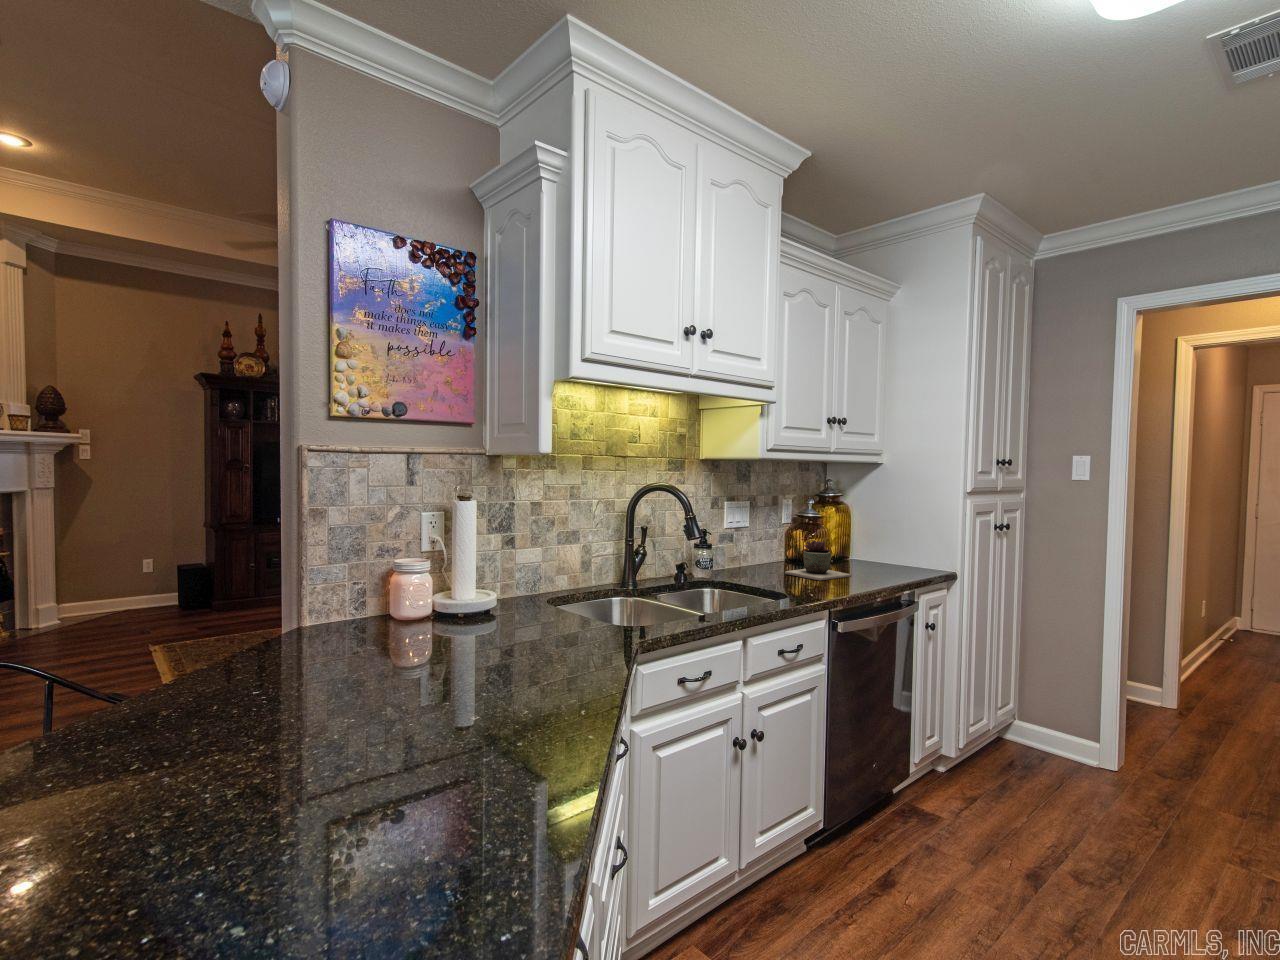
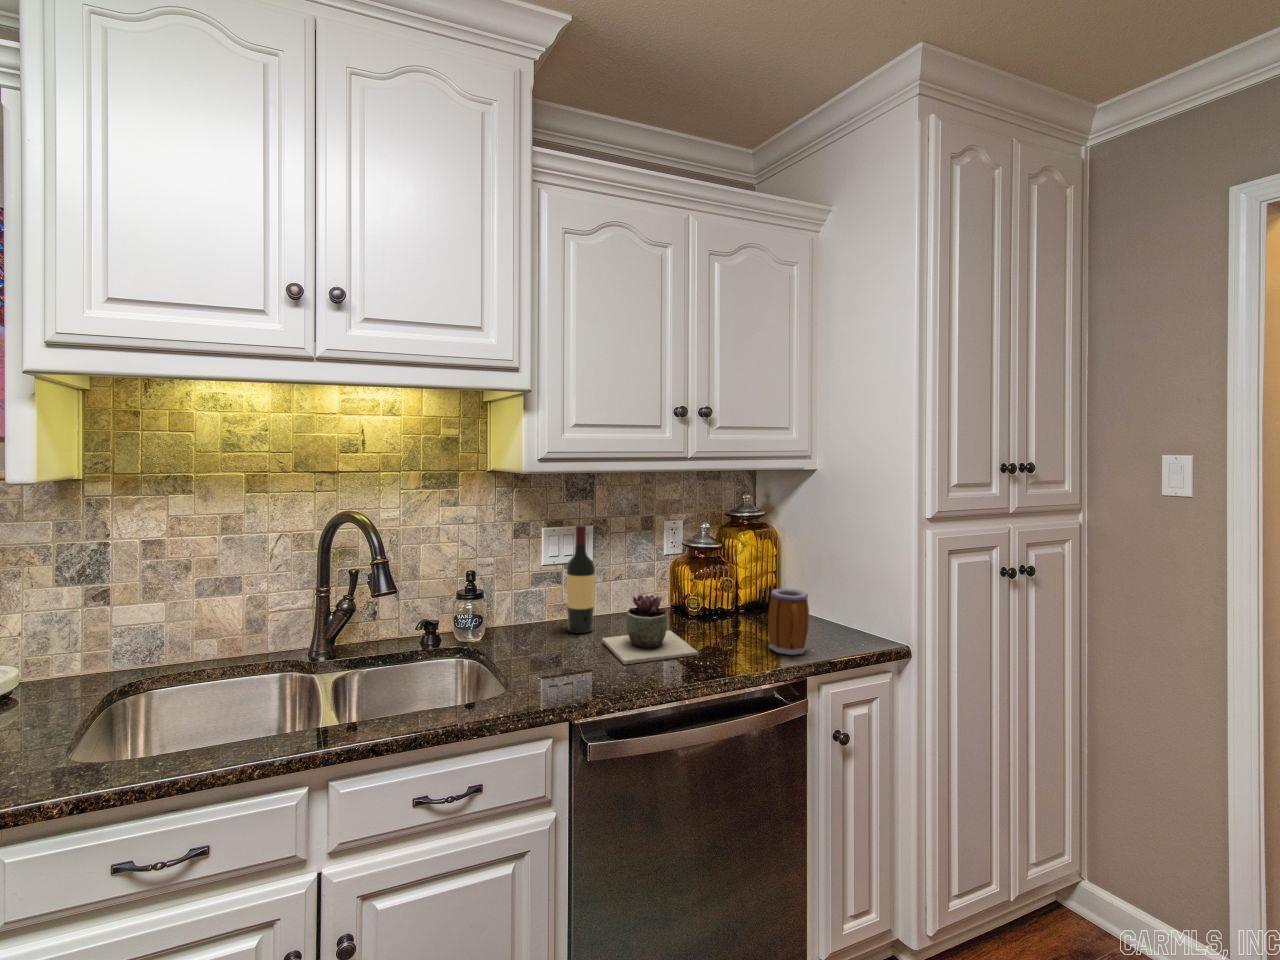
wine bottle: none [750,499,769,572] -> present [567,525,595,633]
mug: none [883,536,910,574] -> present [768,589,809,655]

